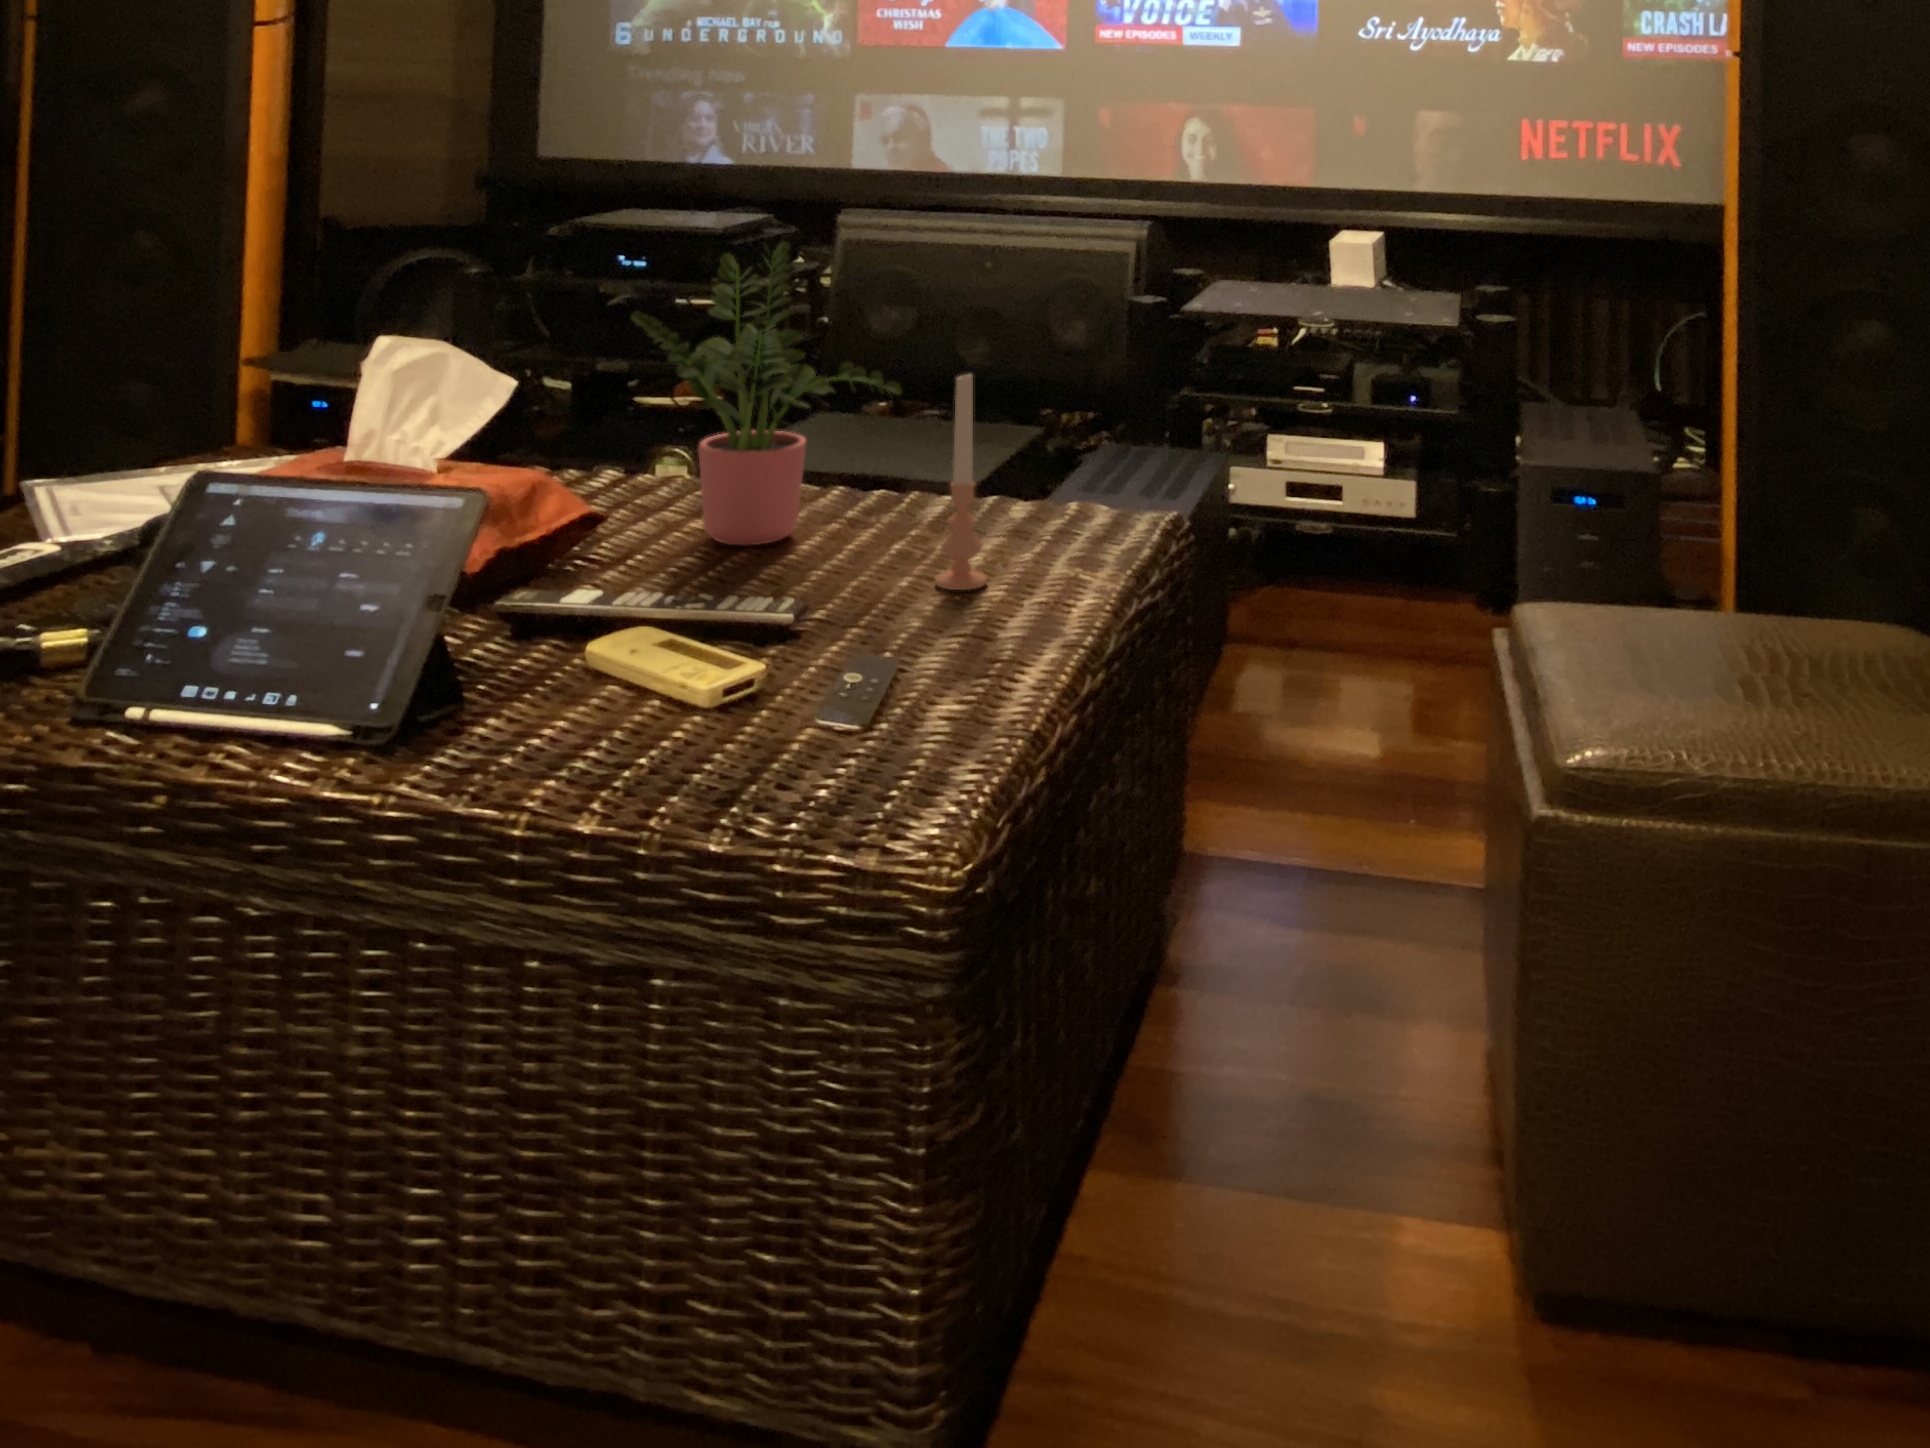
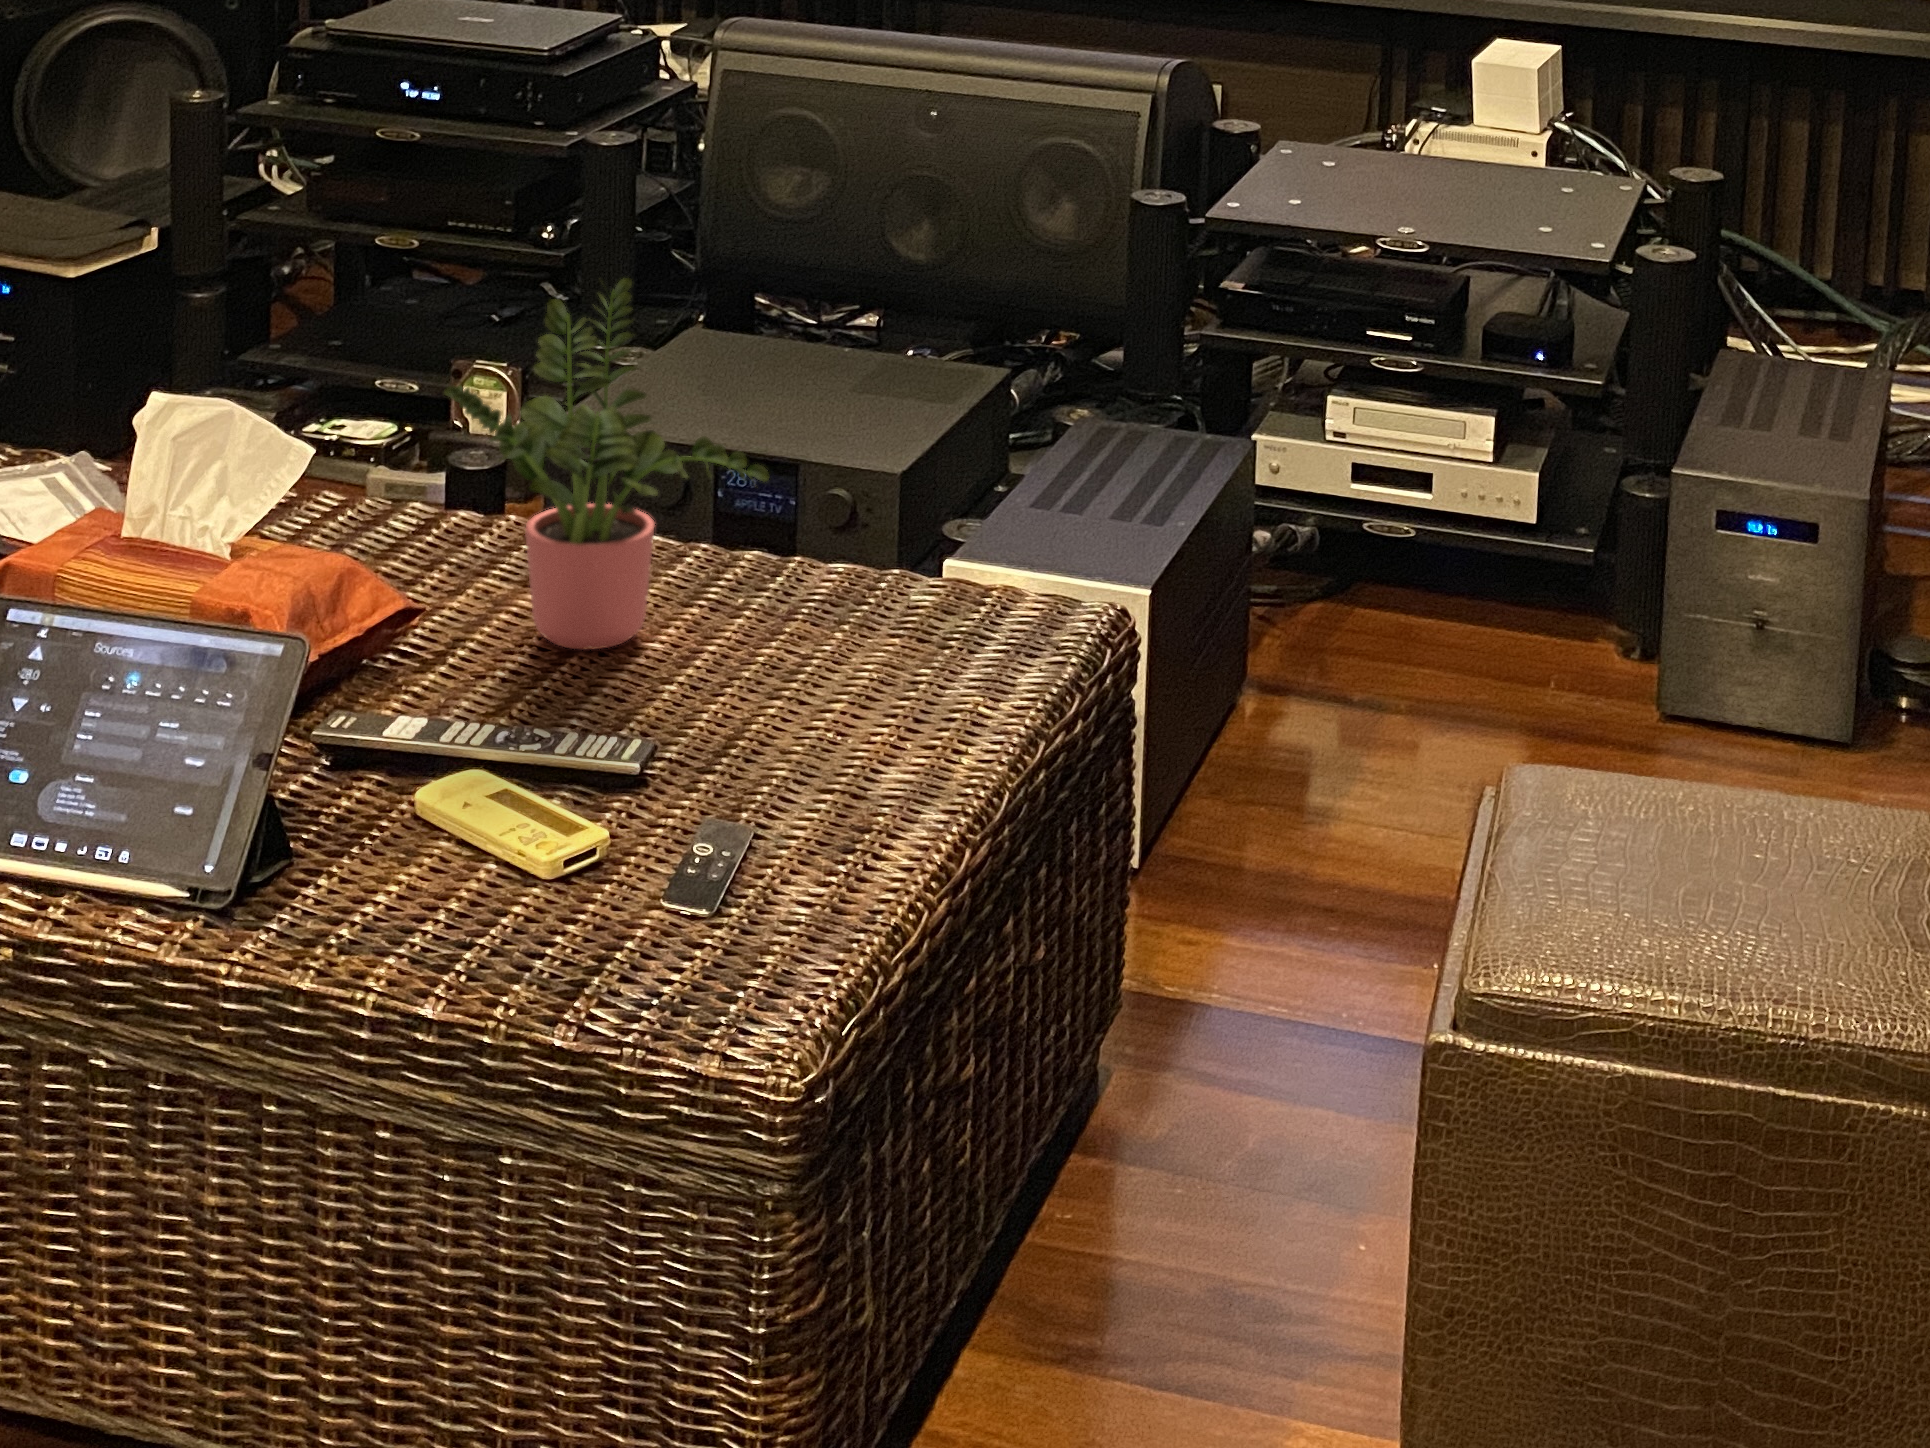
candle: present [935,374,988,590] -> none [804,480,866,730]

